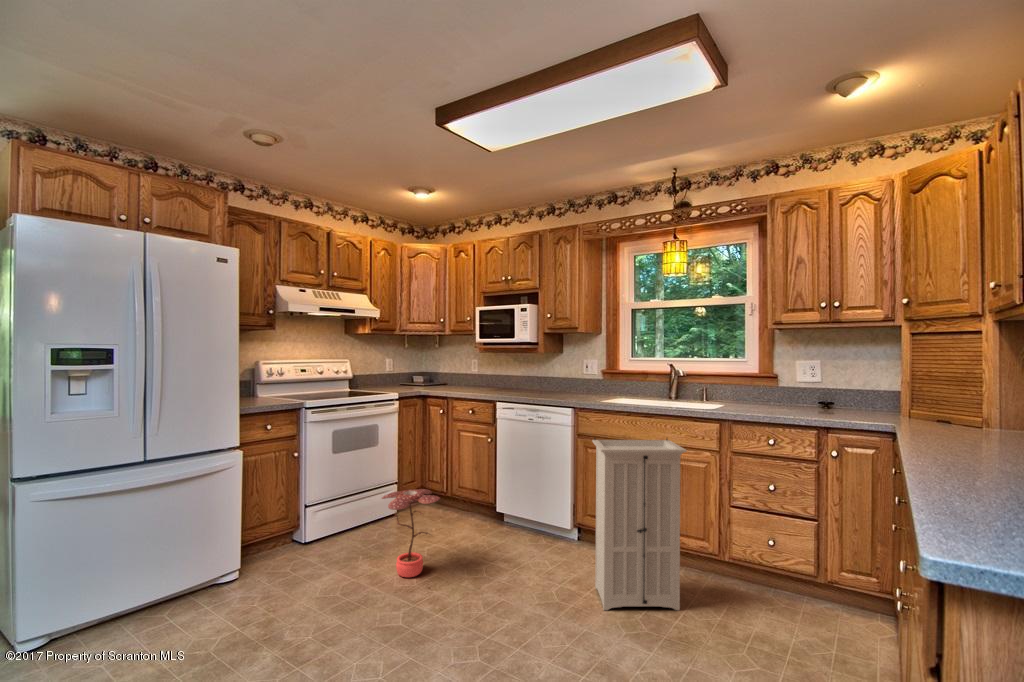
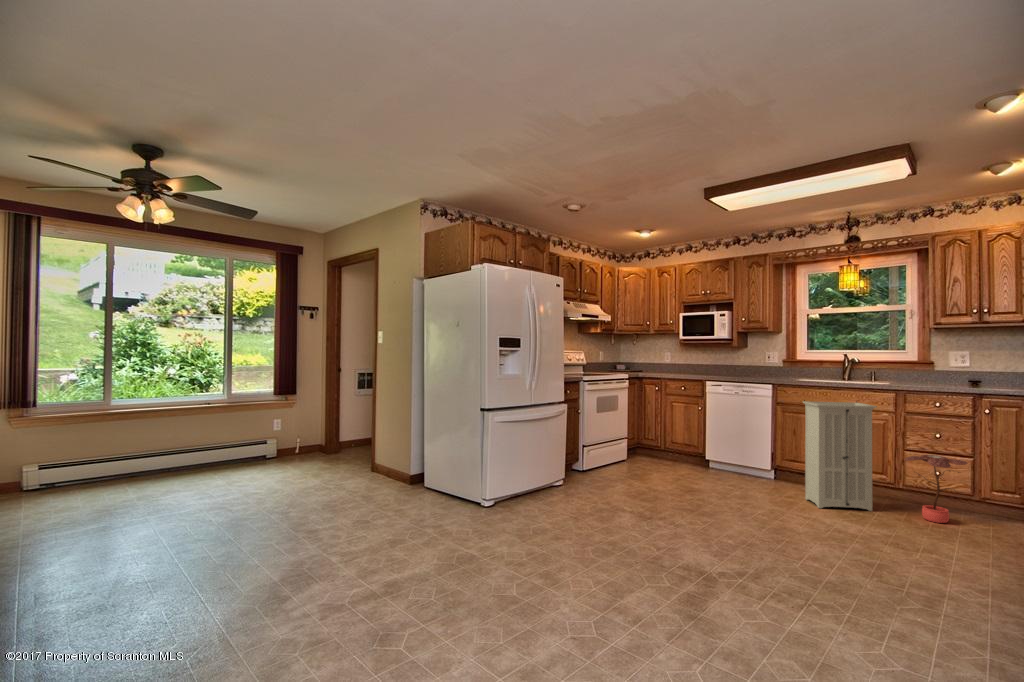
potted plant: present [382,489,440,577] -> present [904,455,967,523]

